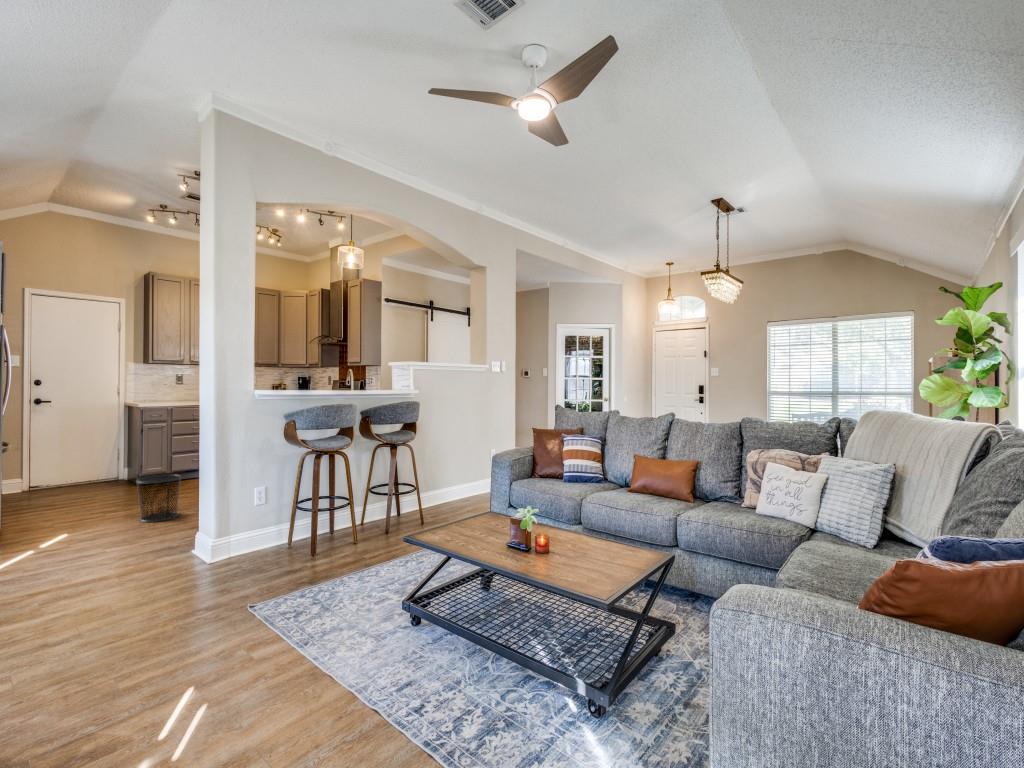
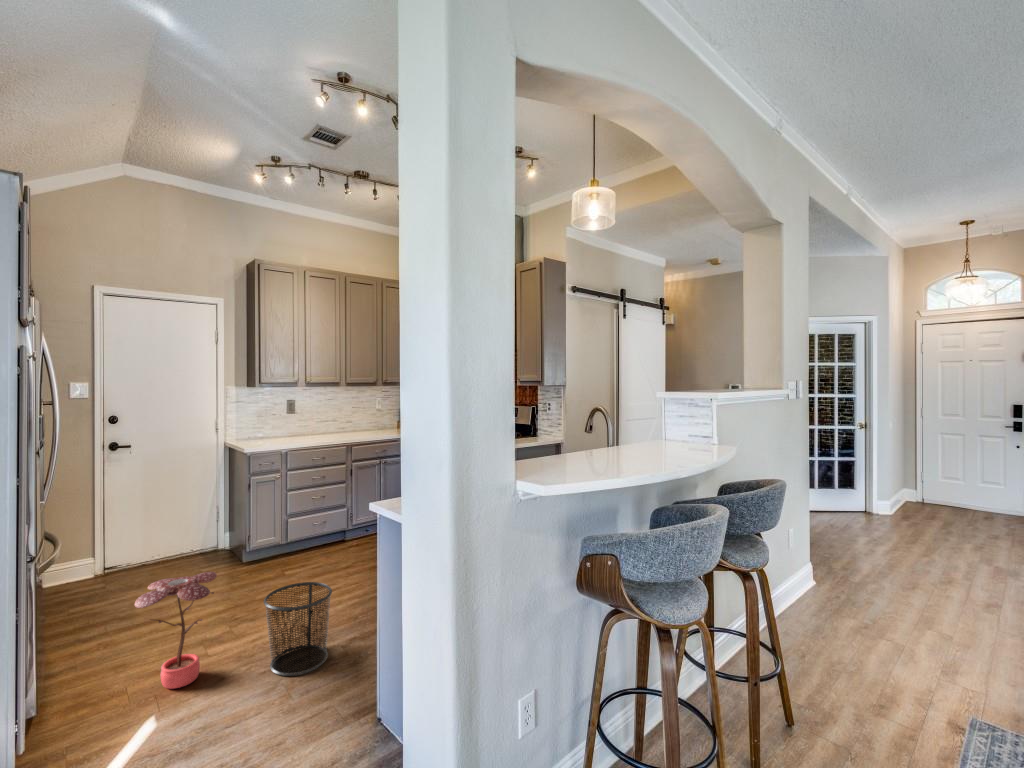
potted plant: none [53,465,107,527] -> present [135,572,217,689]

